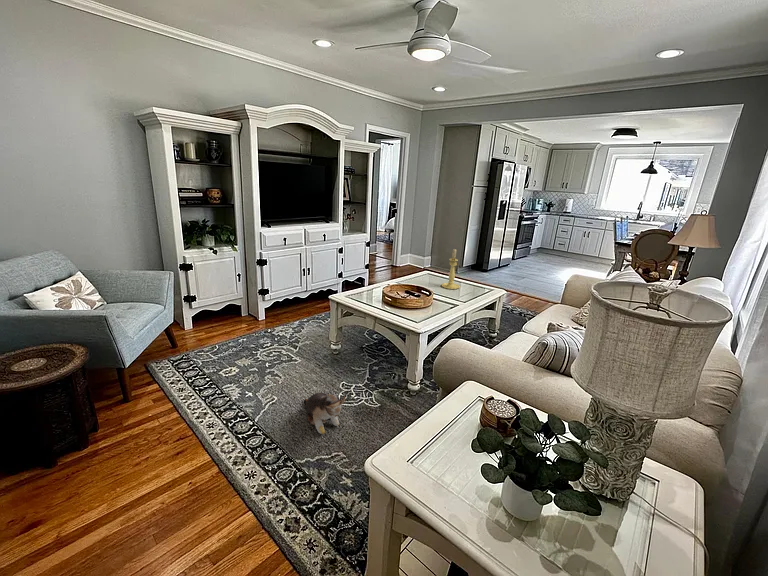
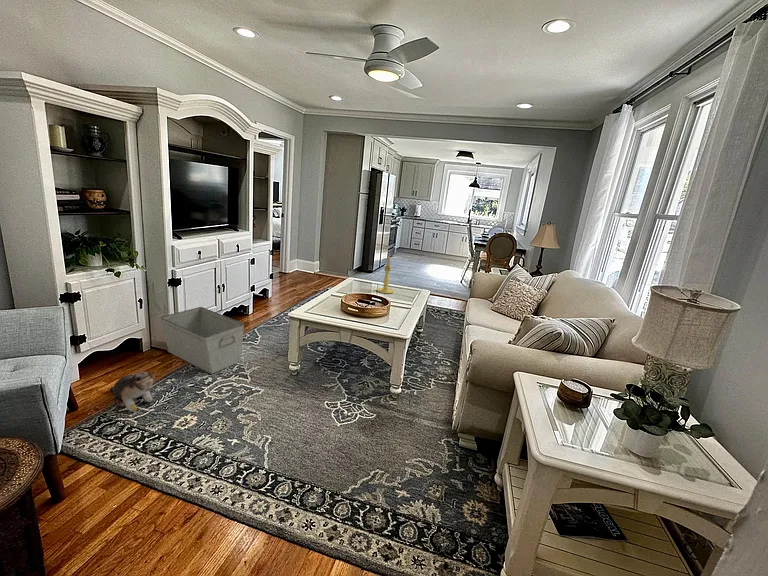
storage bin: none [248,286,302,341] -> present [160,307,244,374]
plush toy: present [304,393,345,434] -> present [110,371,156,411]

